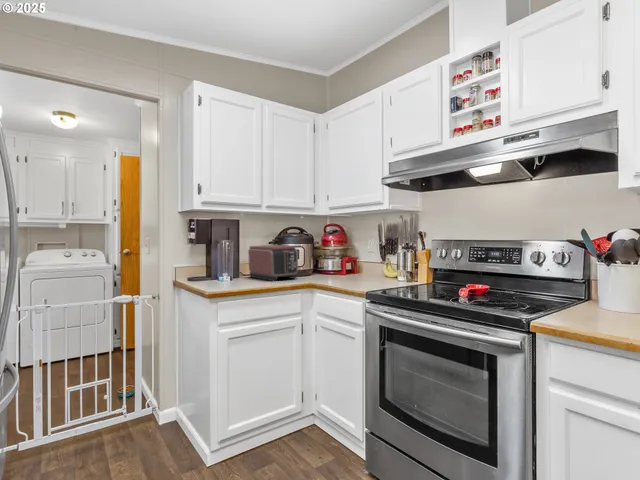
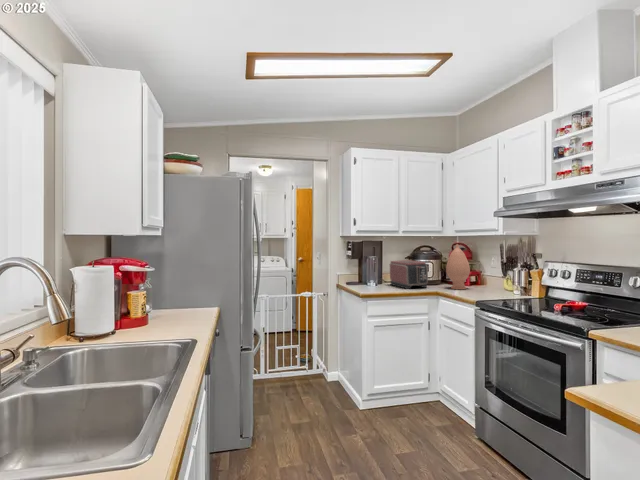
vase: none [320,223,348,279] -> present [446,244,470,289]

